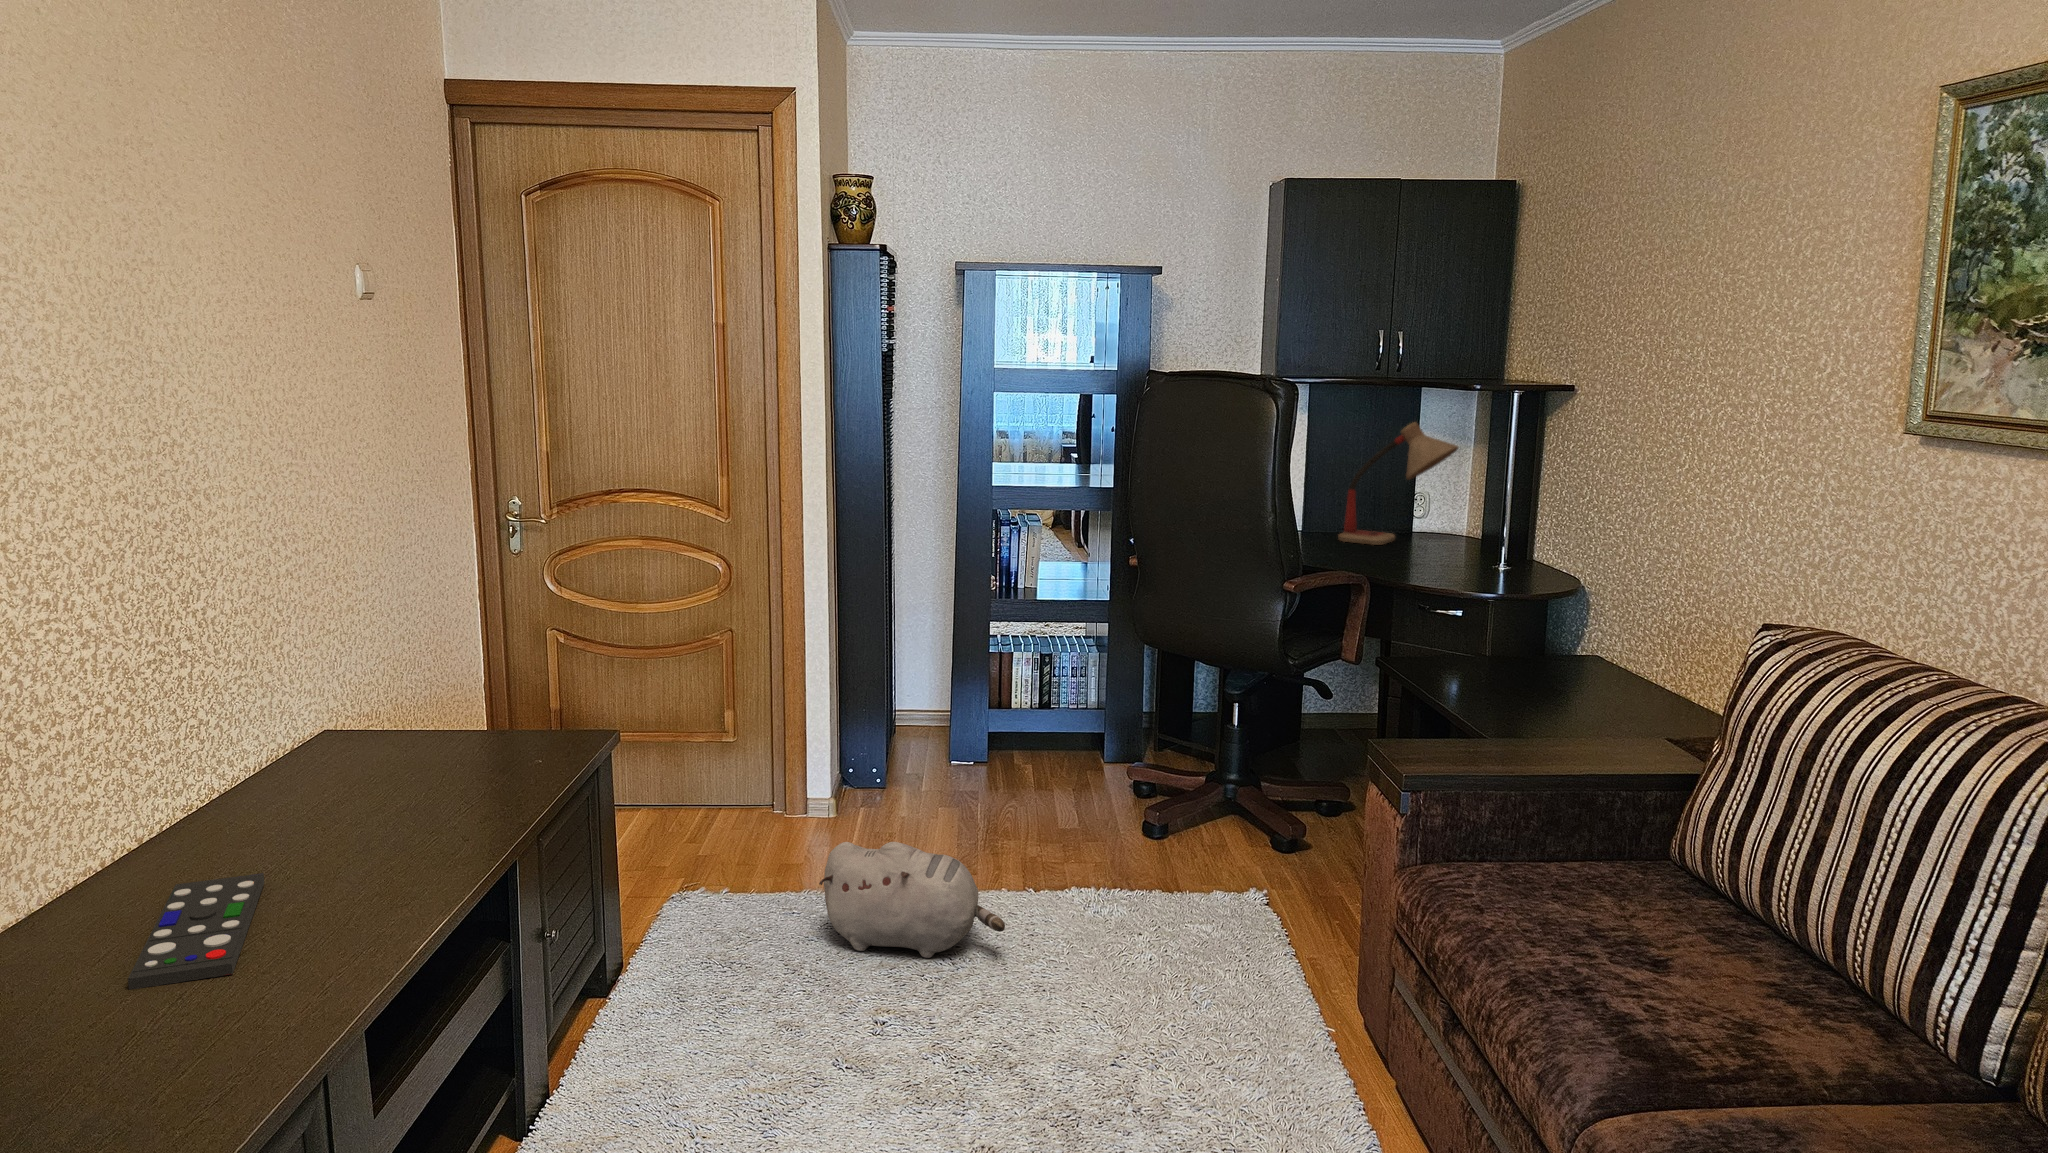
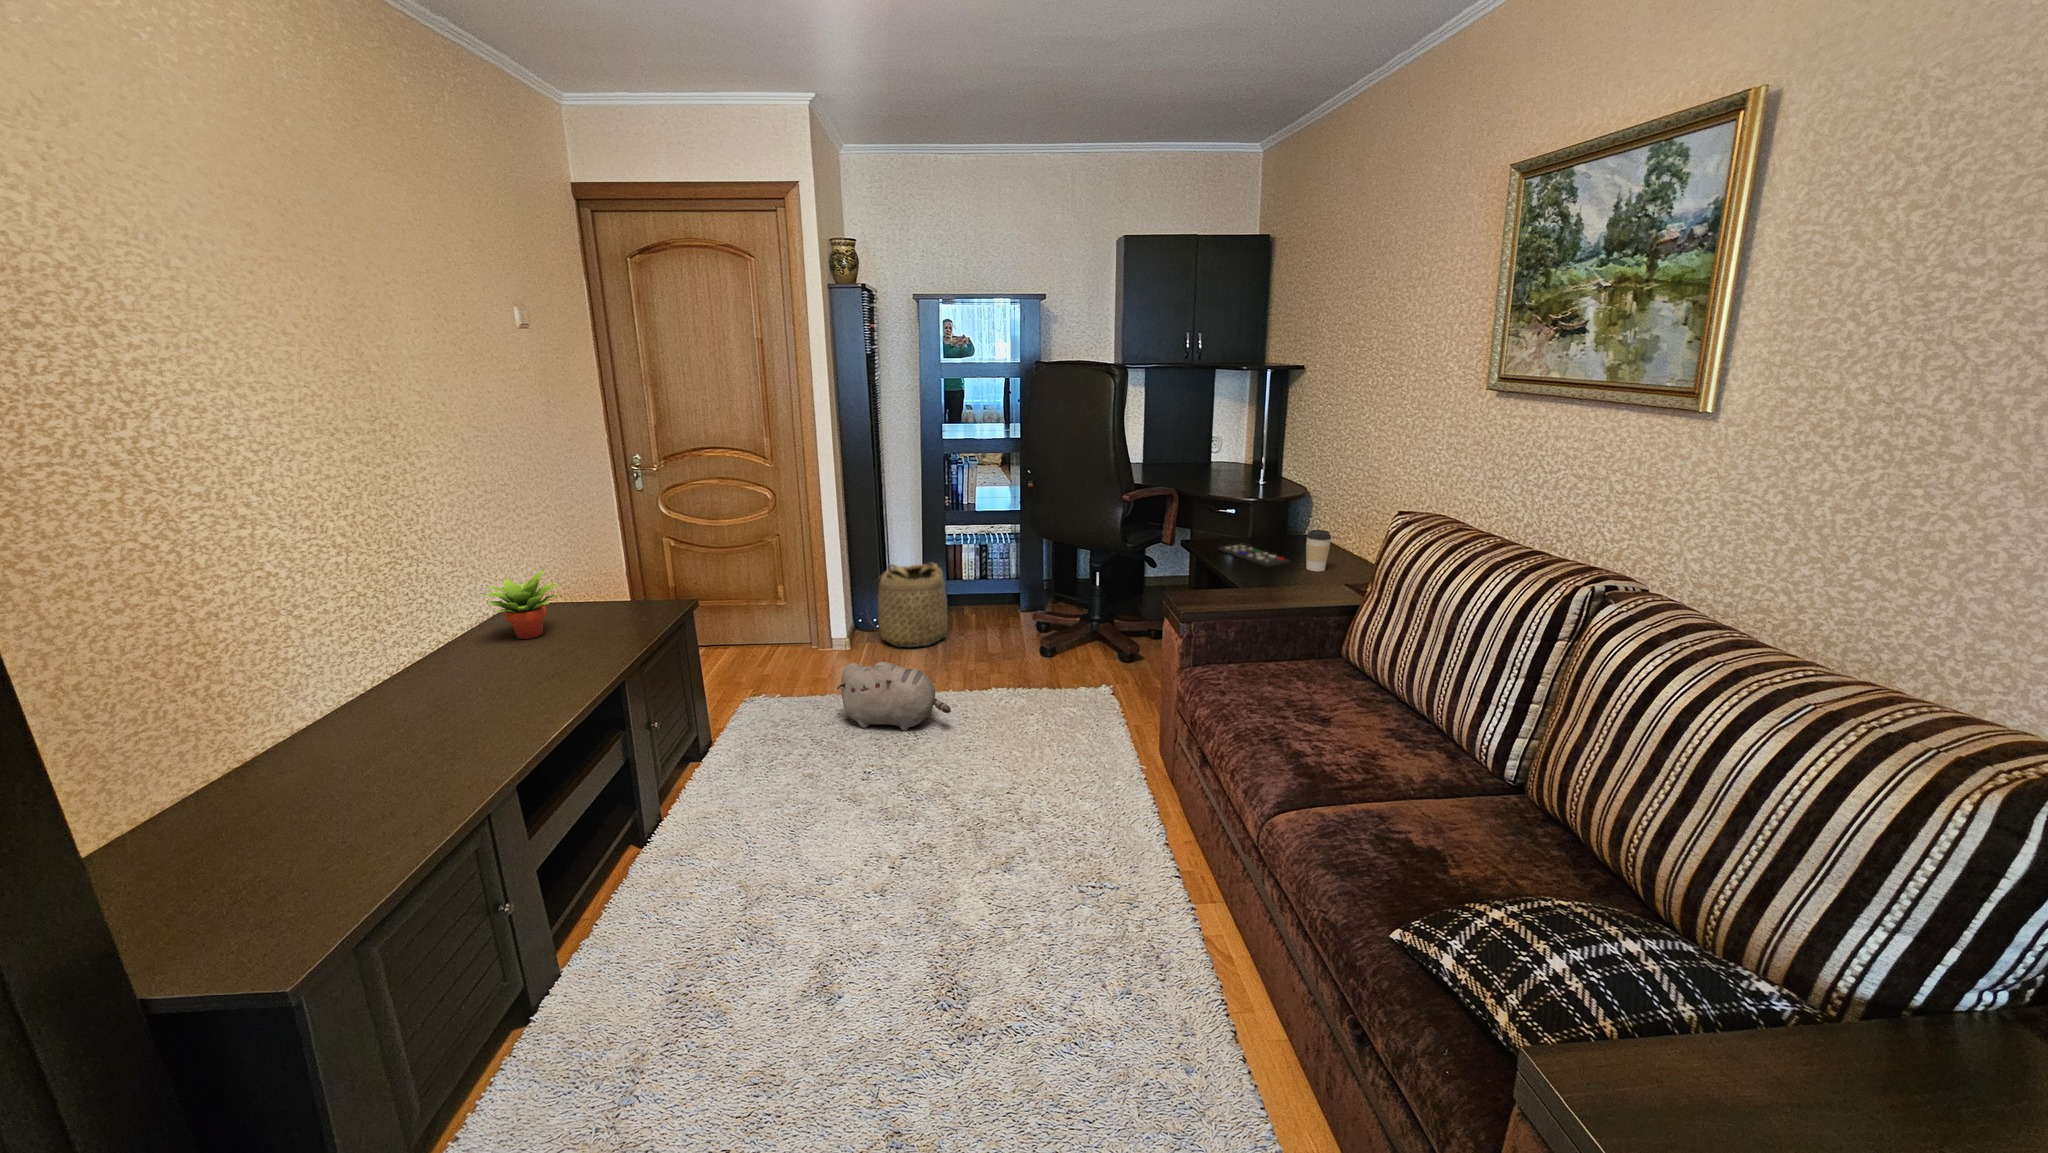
desk lamp: present [1338,422,1459,545] -> none [1163,394,1236,472]
coffee cup: none [1593,646,1636,715] -> present [1306,530,1331,571]
succulent plant: none [285,673,405,786] -> present [480,568,560,639]
basket: none [854,680,1001,818] -> present [878,563,947,647]
remote control: present [128,873,264,990] -> present [1219,544,1290,566]

